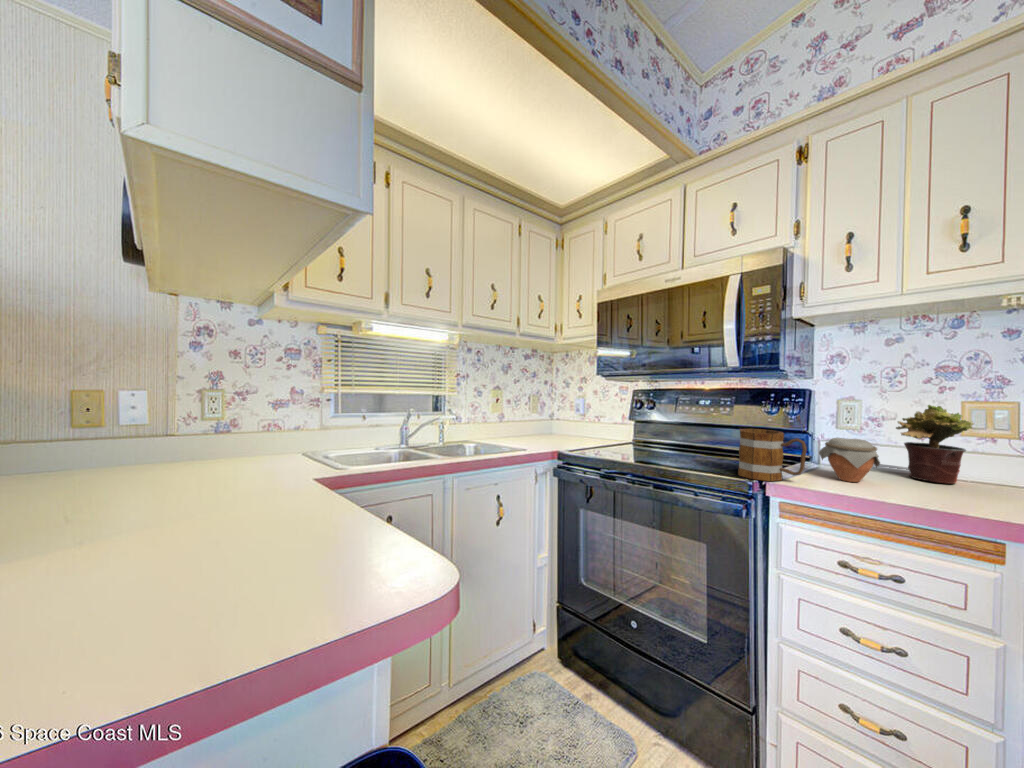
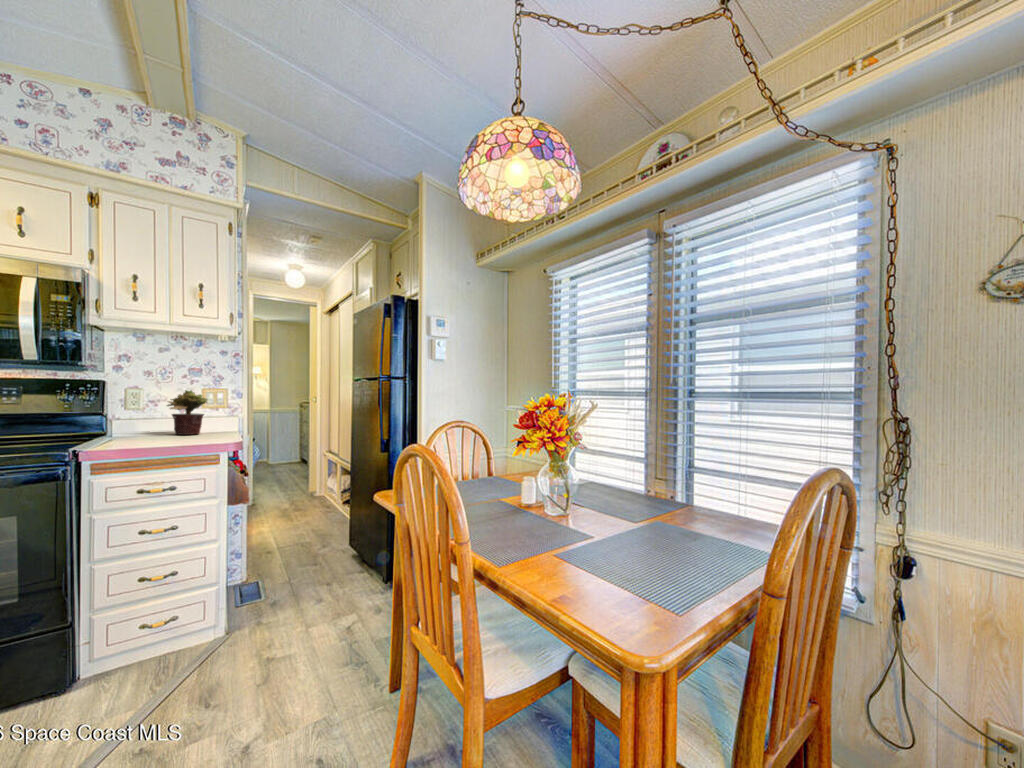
mug: present [738,429,807,481] -> none [39,412,107,450]
jar: present [819,438,880,482] -> none [114,413,158,441]

